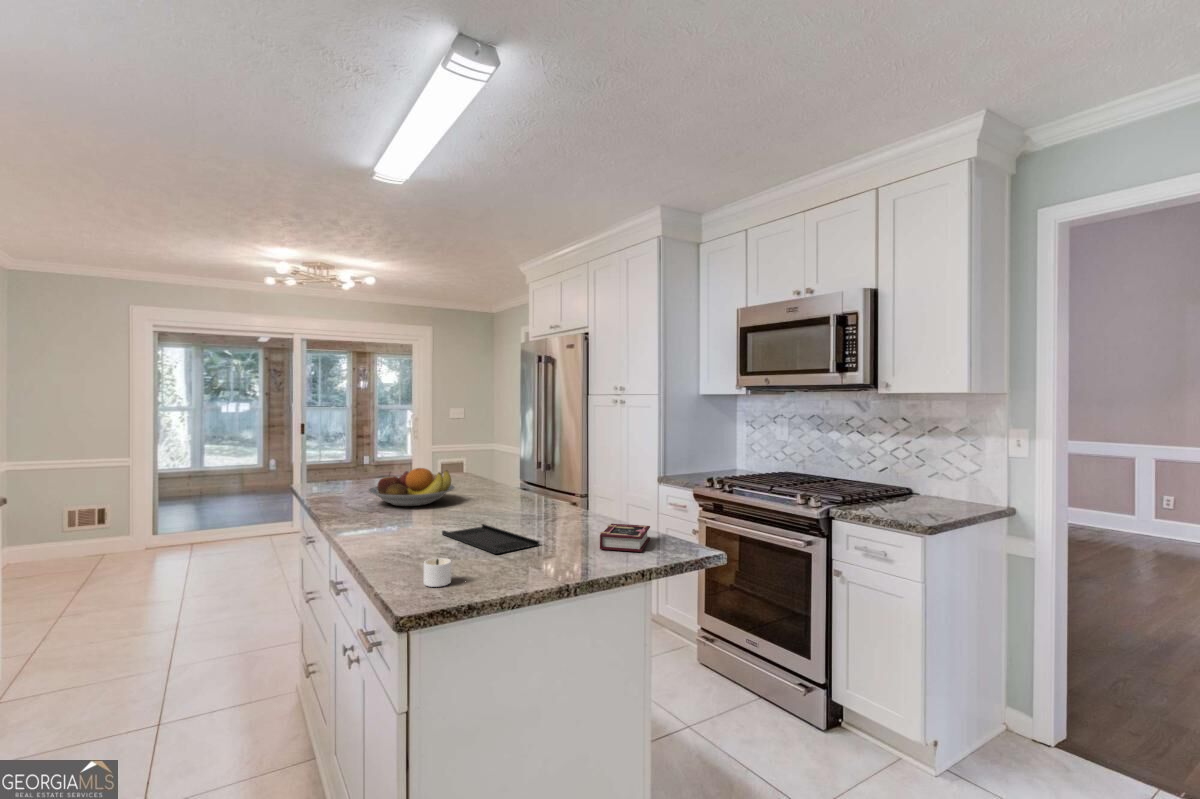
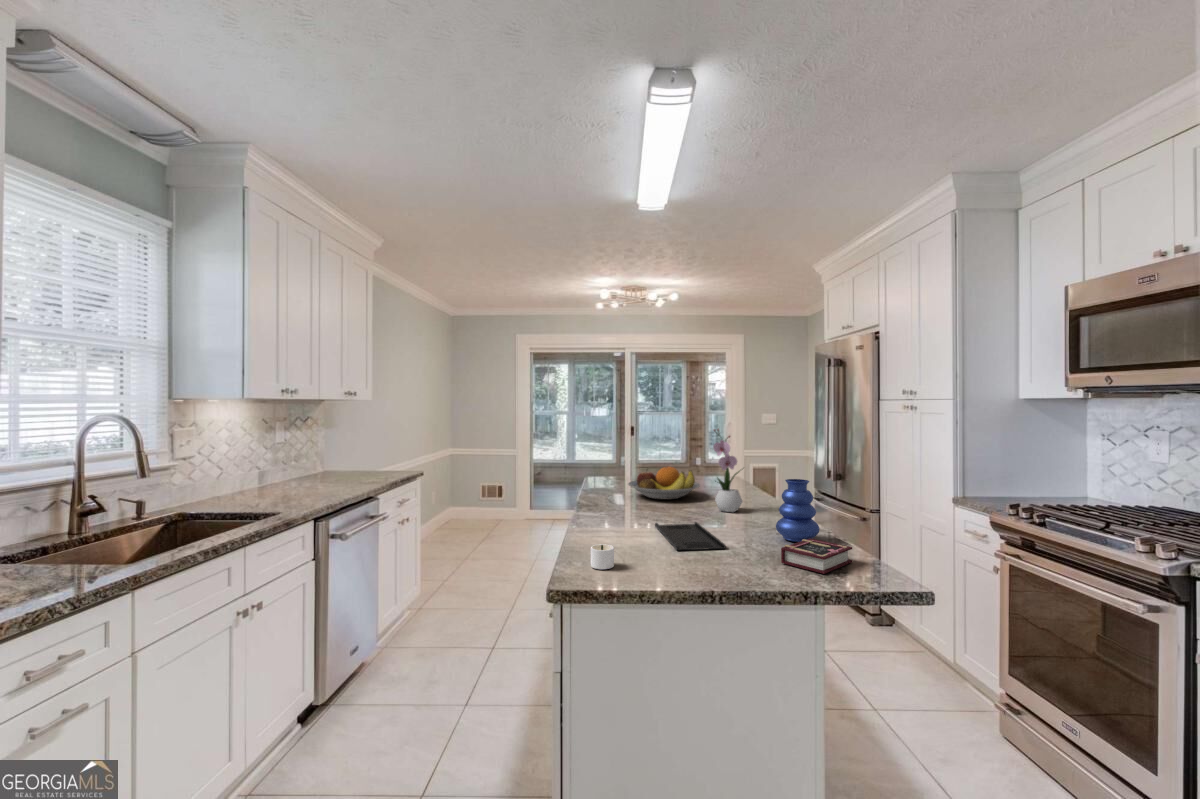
flower arrangement: none [483,423,514,511] -> present [713,429,742,512]
vase: none [571,470,609,529] -> present [776,479,819,542]

